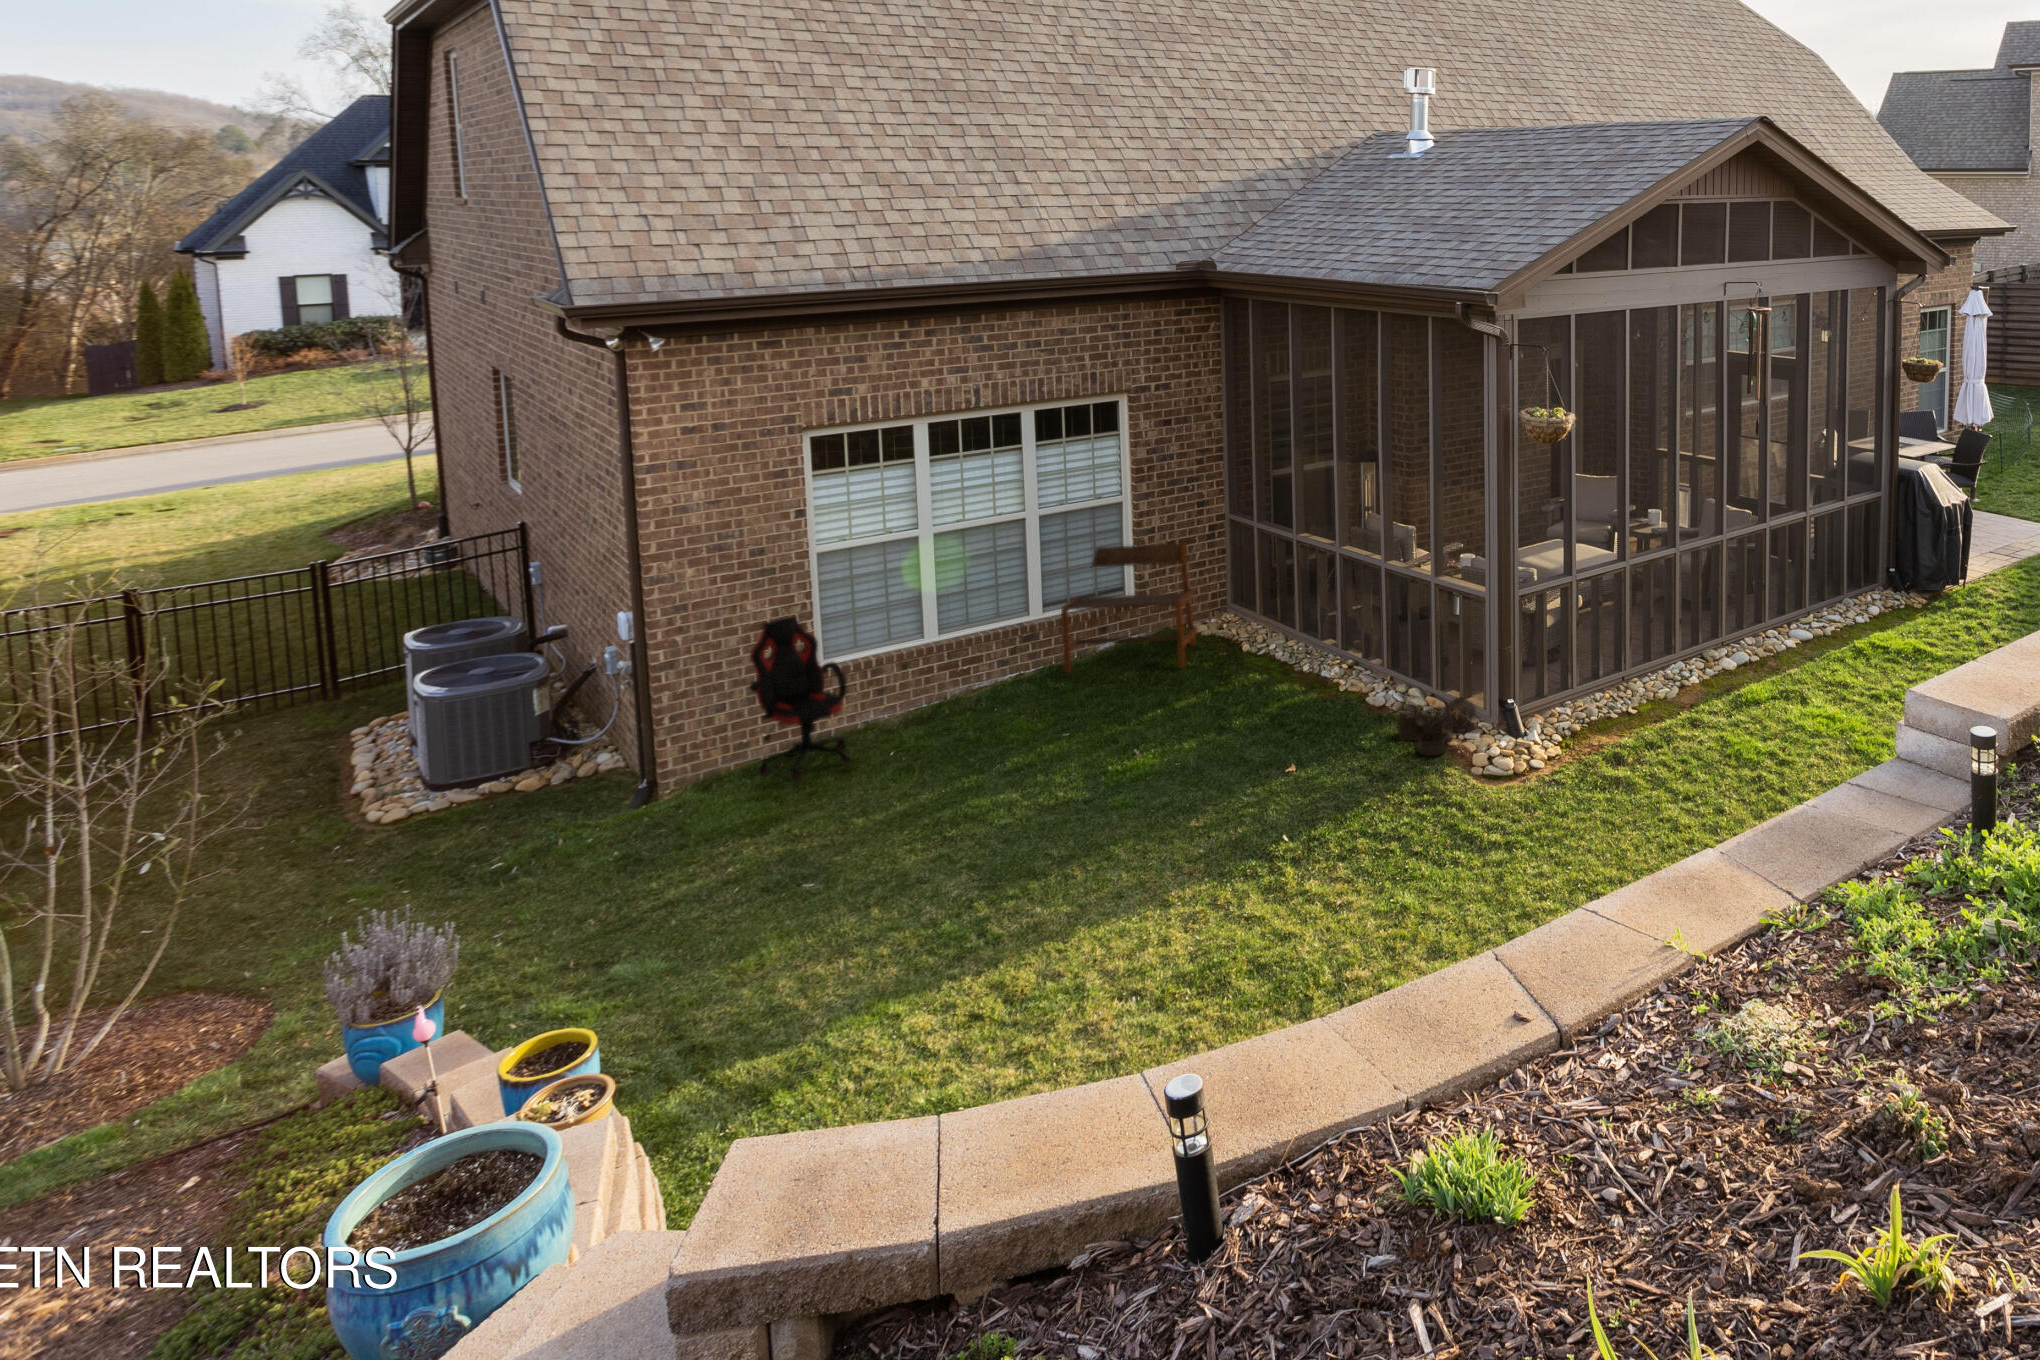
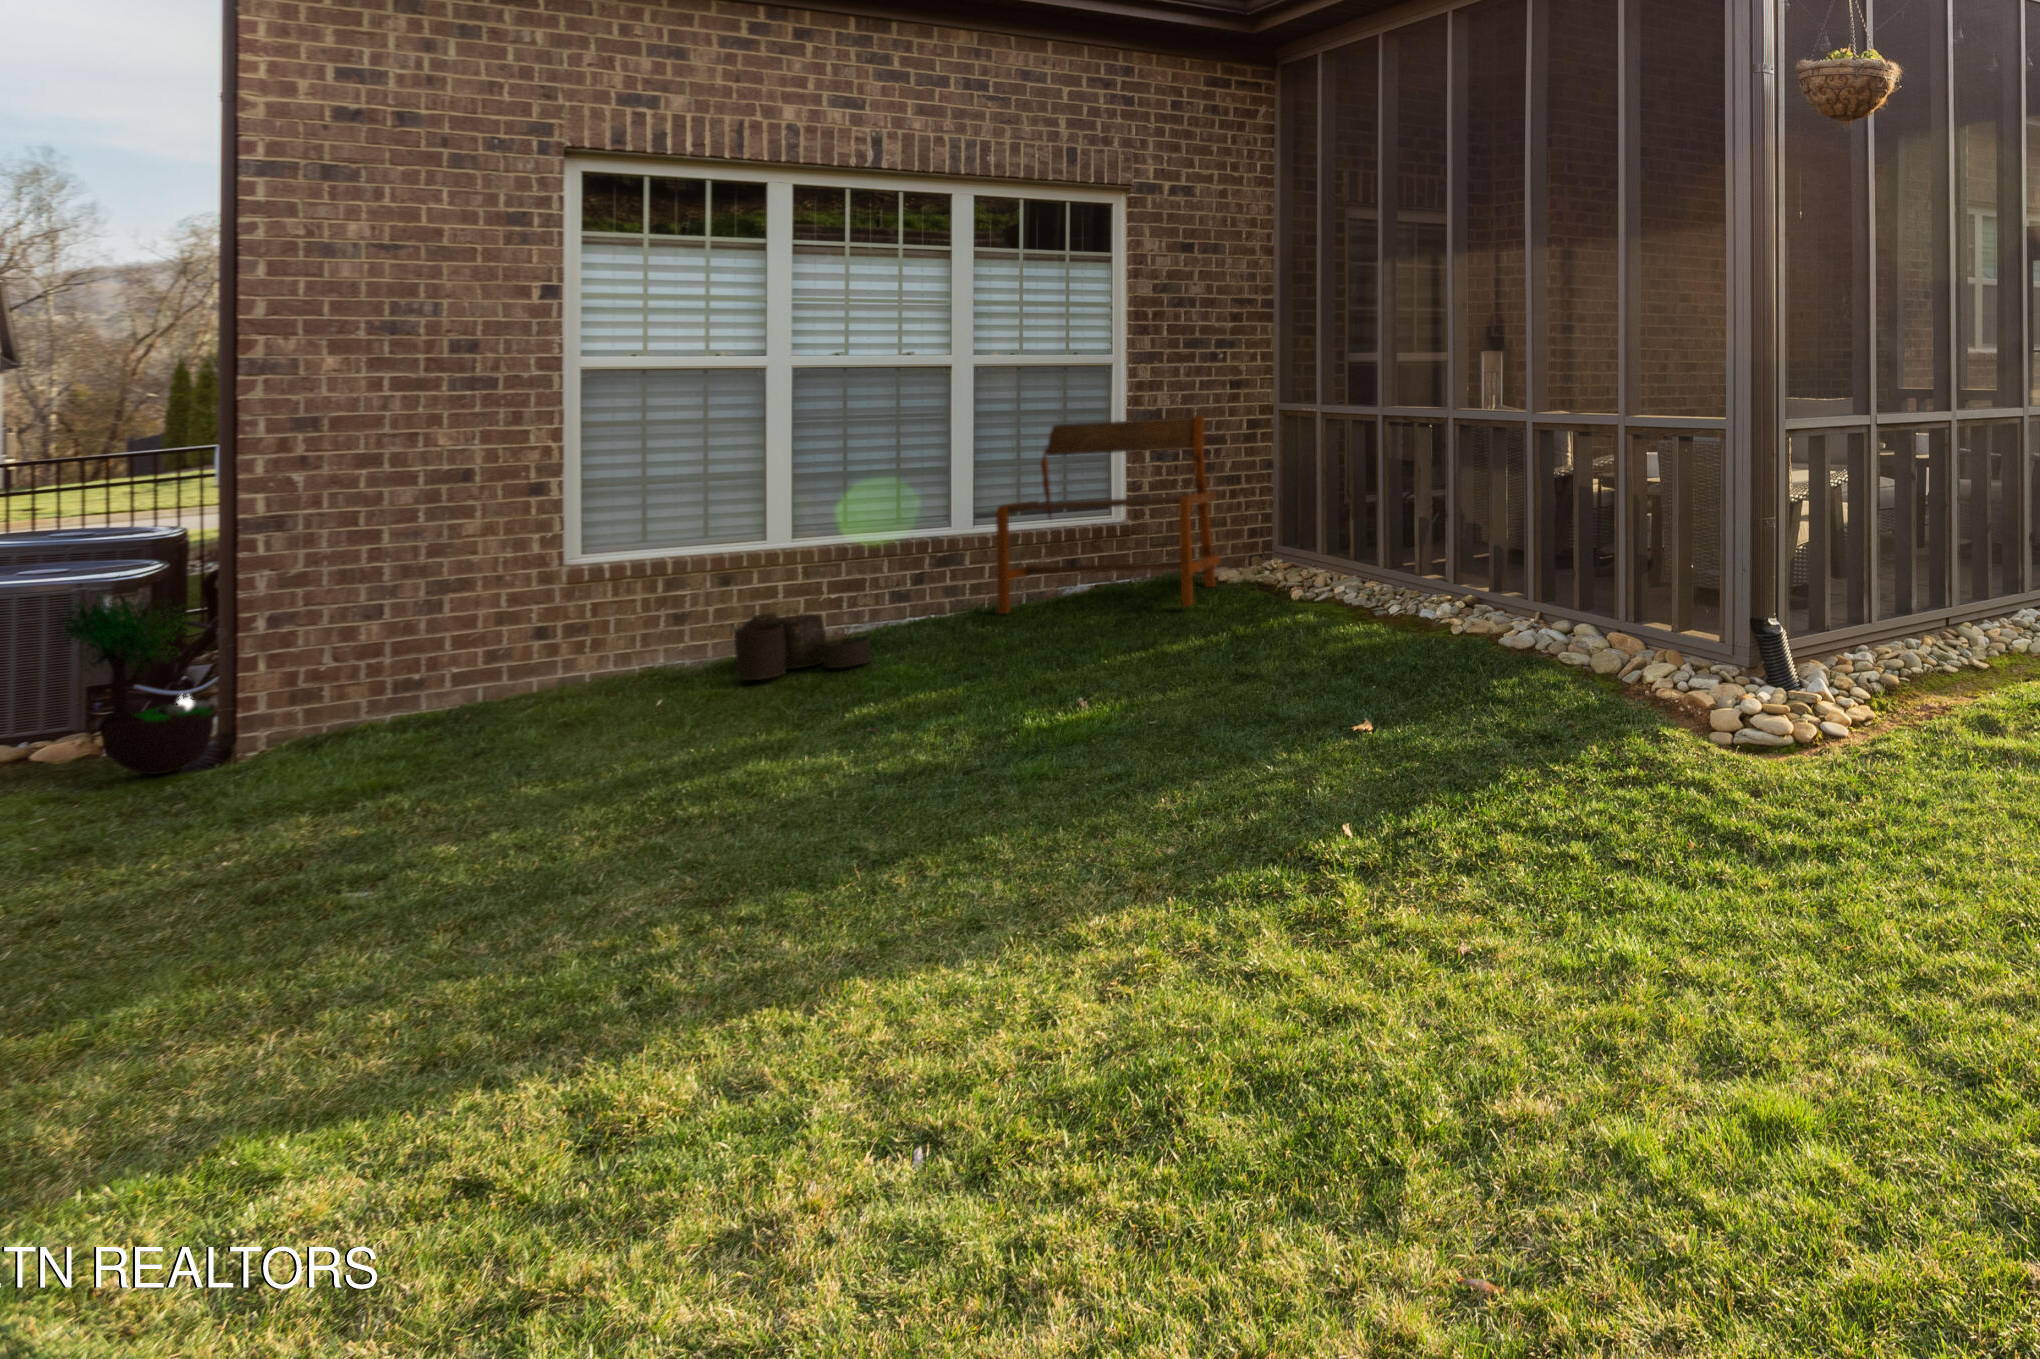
chair: present [749,617,852,780] -> none [426,467,599,737]
potted tree: none [538,695,631,805] -> present [53,576,215,774]
woven basket: present [1397,697,1476,756] -> present [733,613,871,680]

